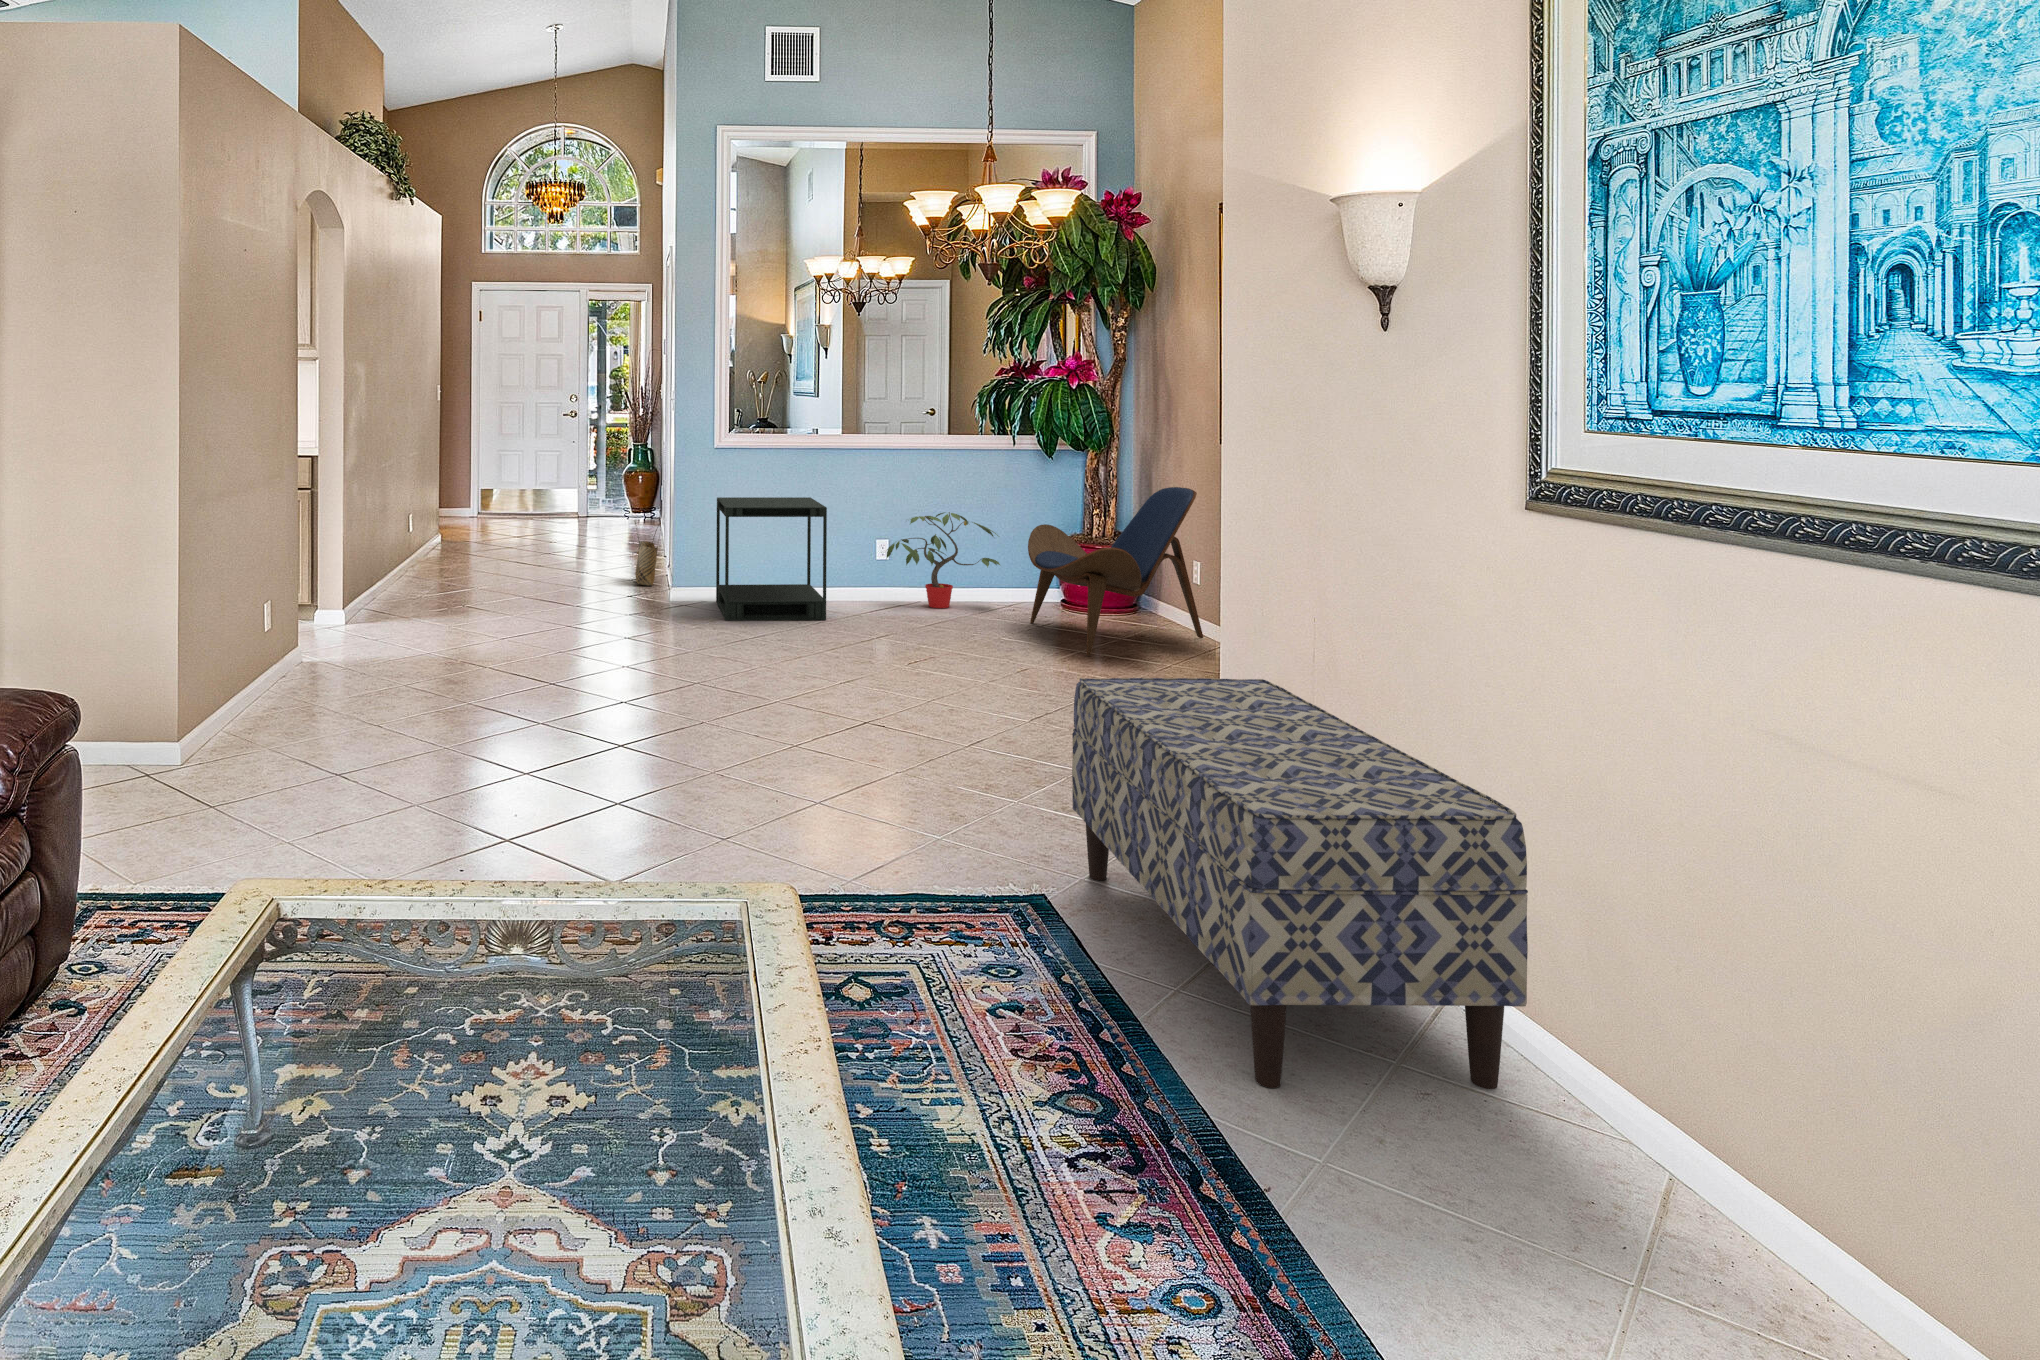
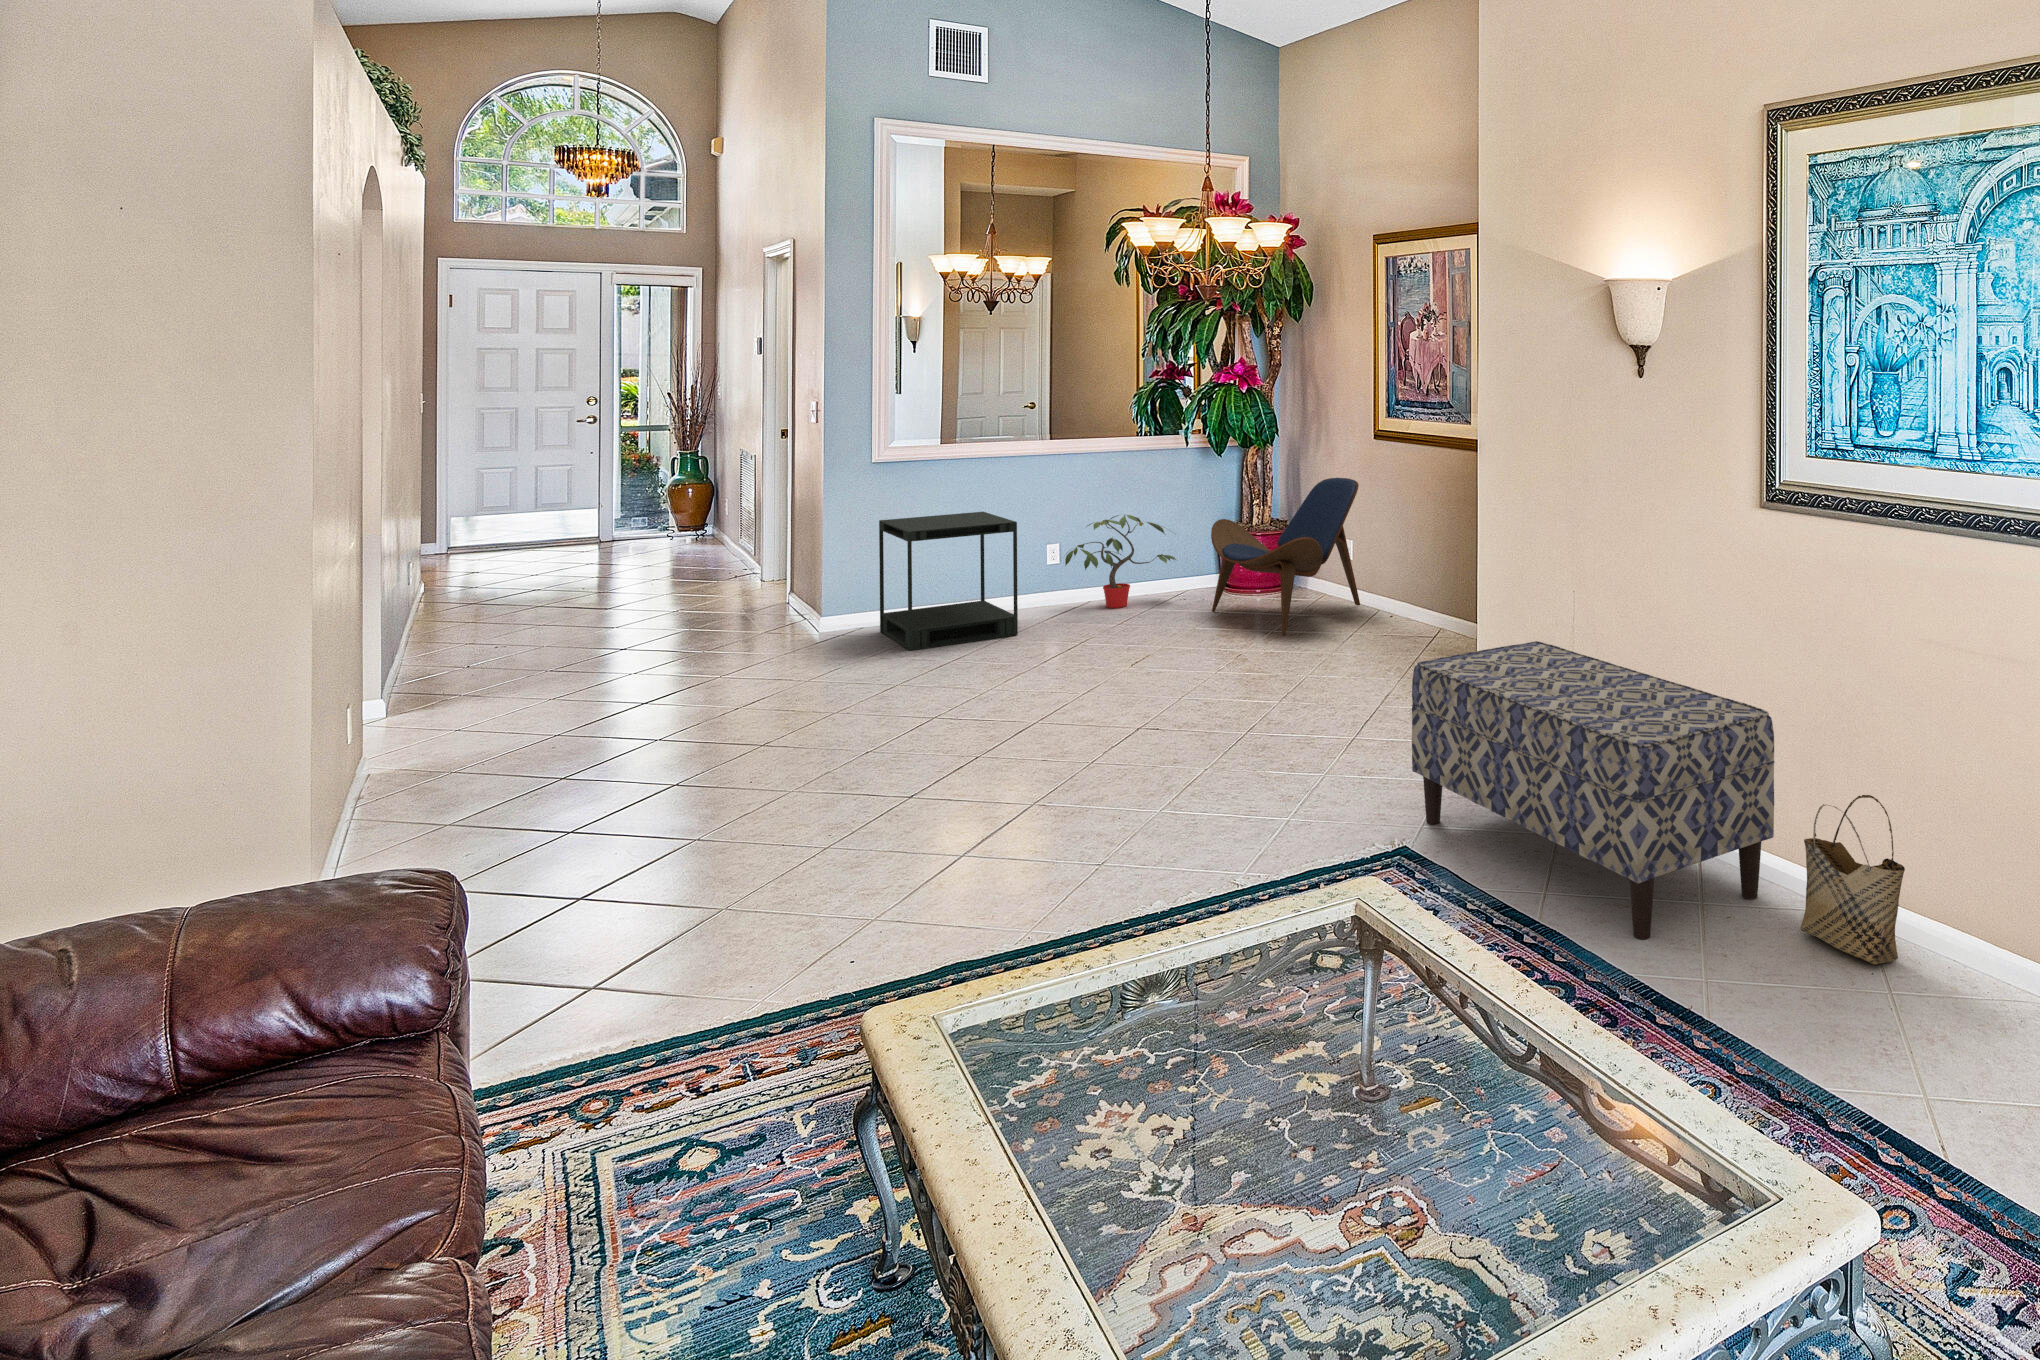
woven basket: present [635,522,661,586] -> present [1800,795,1905,964]

